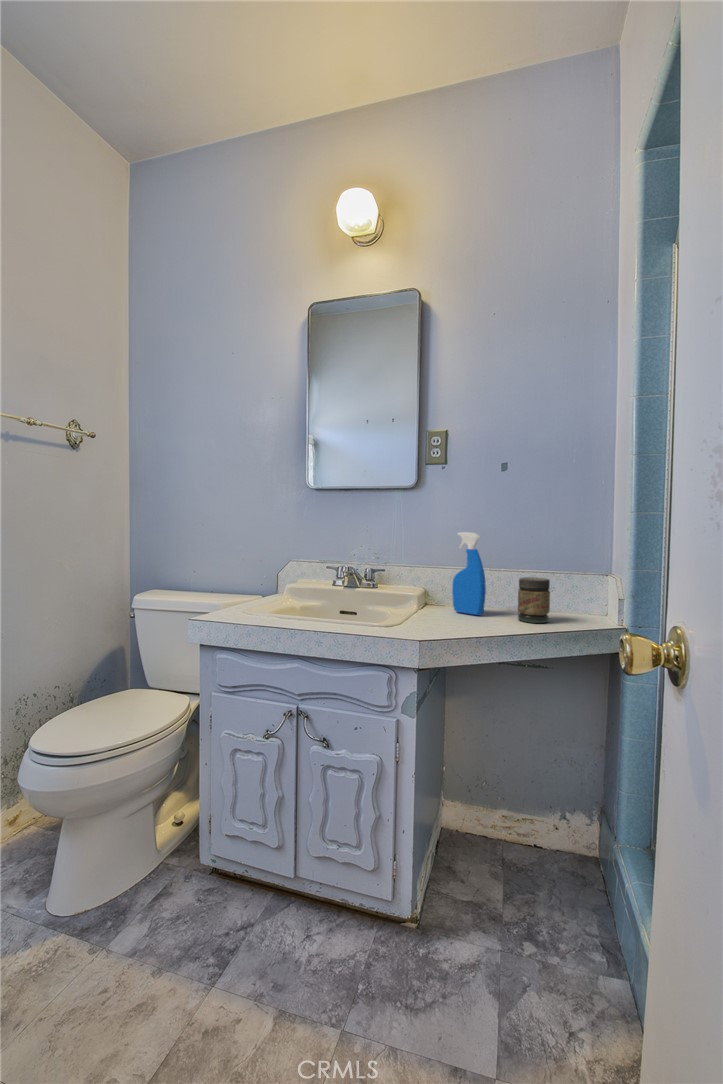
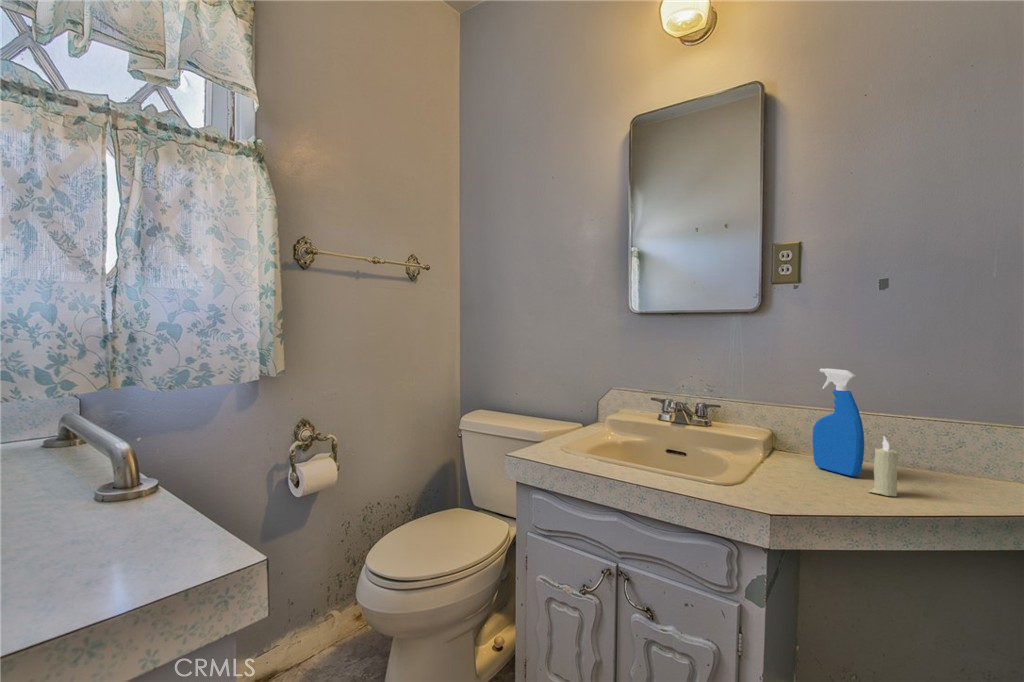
jar: present [518,577,550,623] -> none [918,432,975,500]
candle: none [485,580,504,624] -> present [868,437,898,496]

